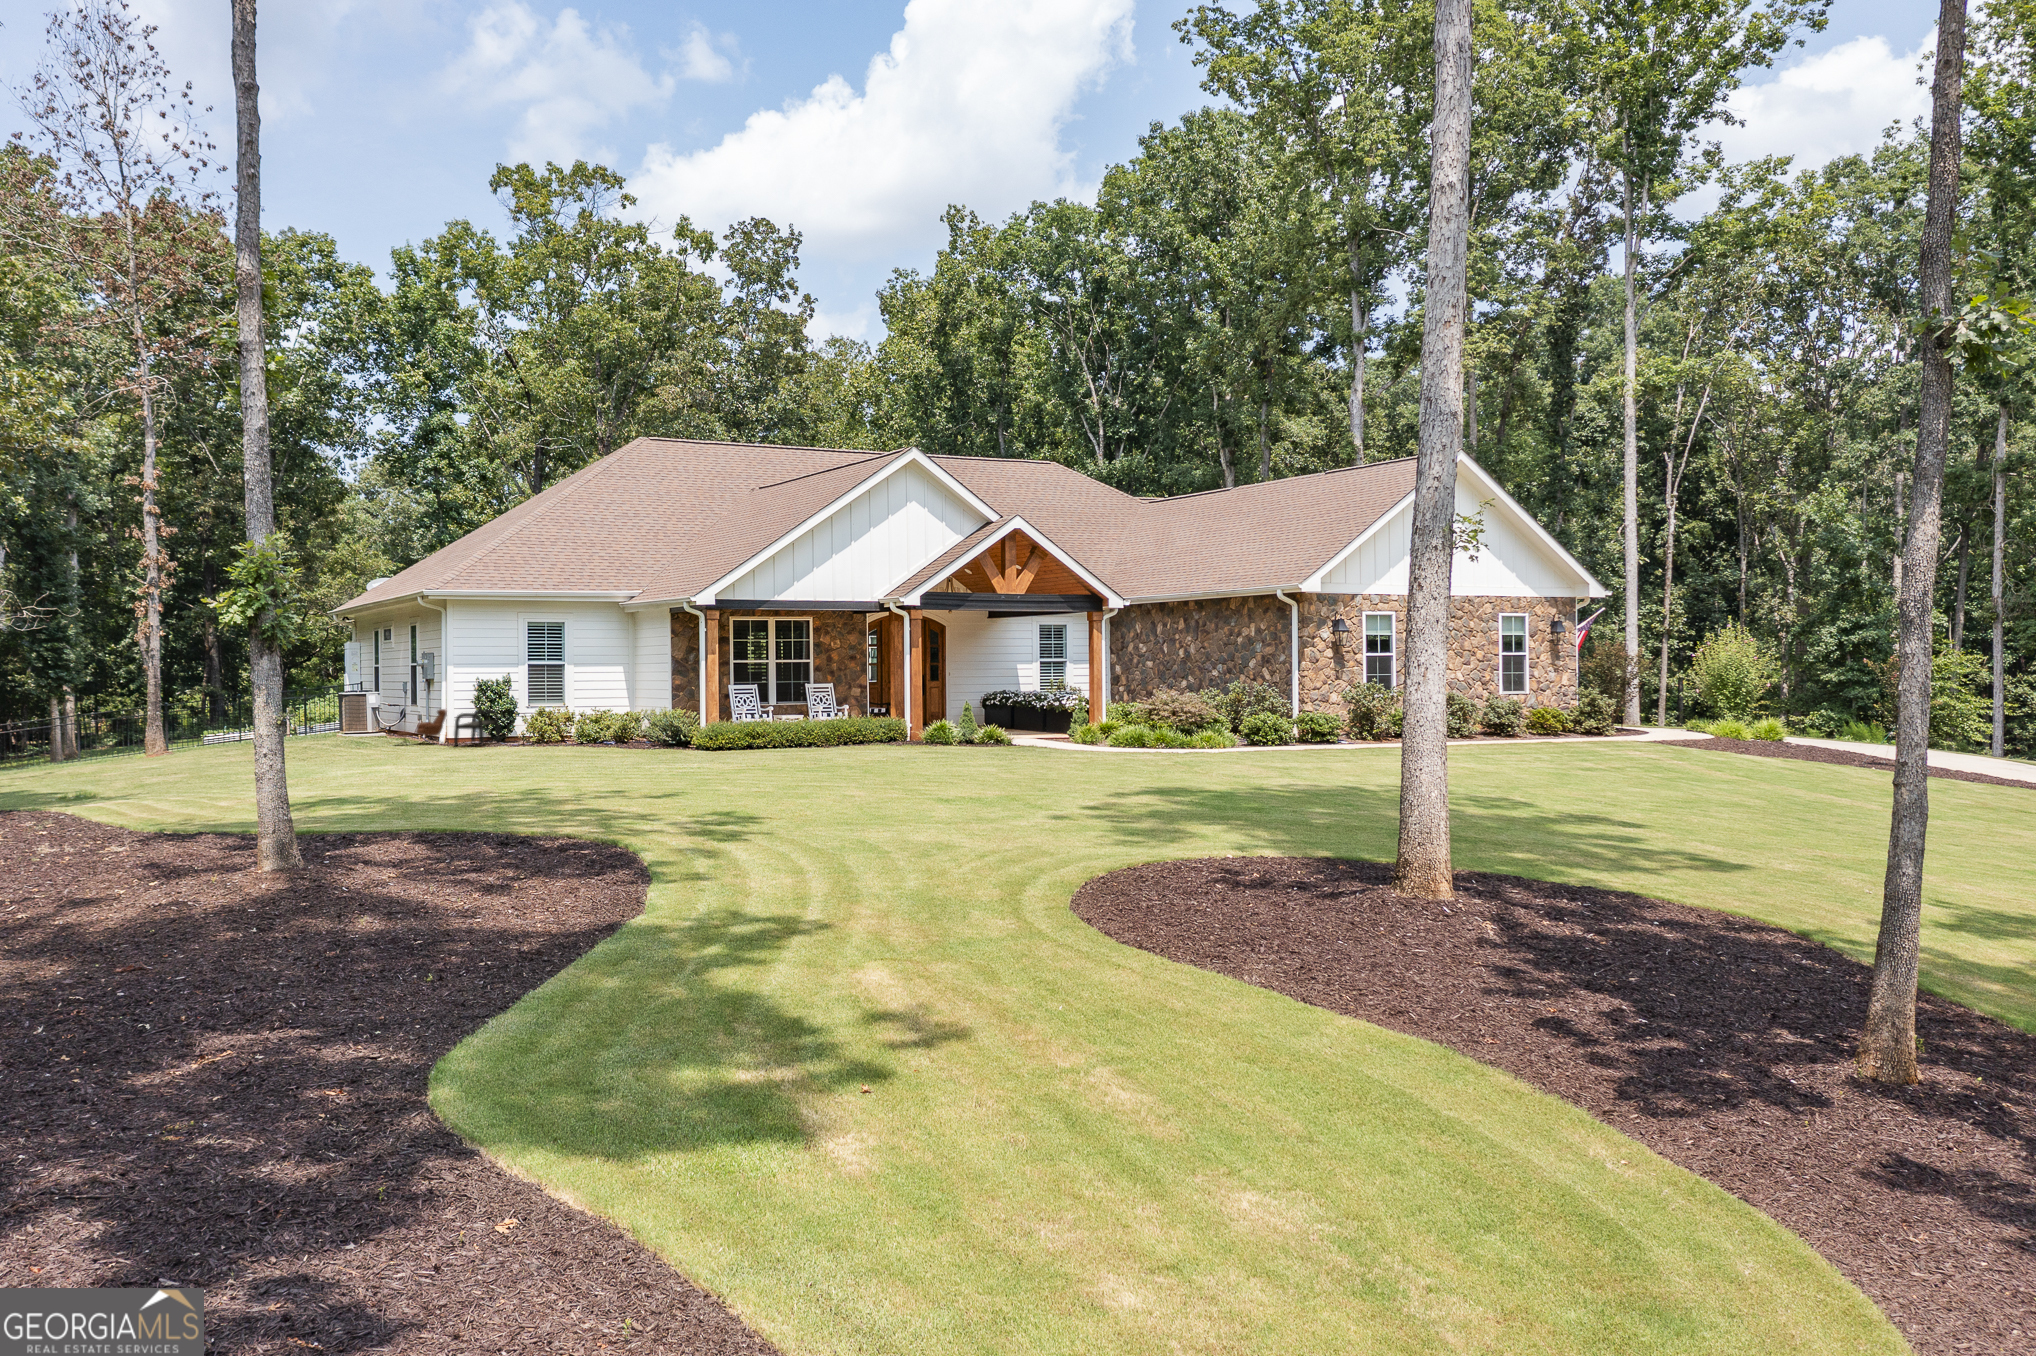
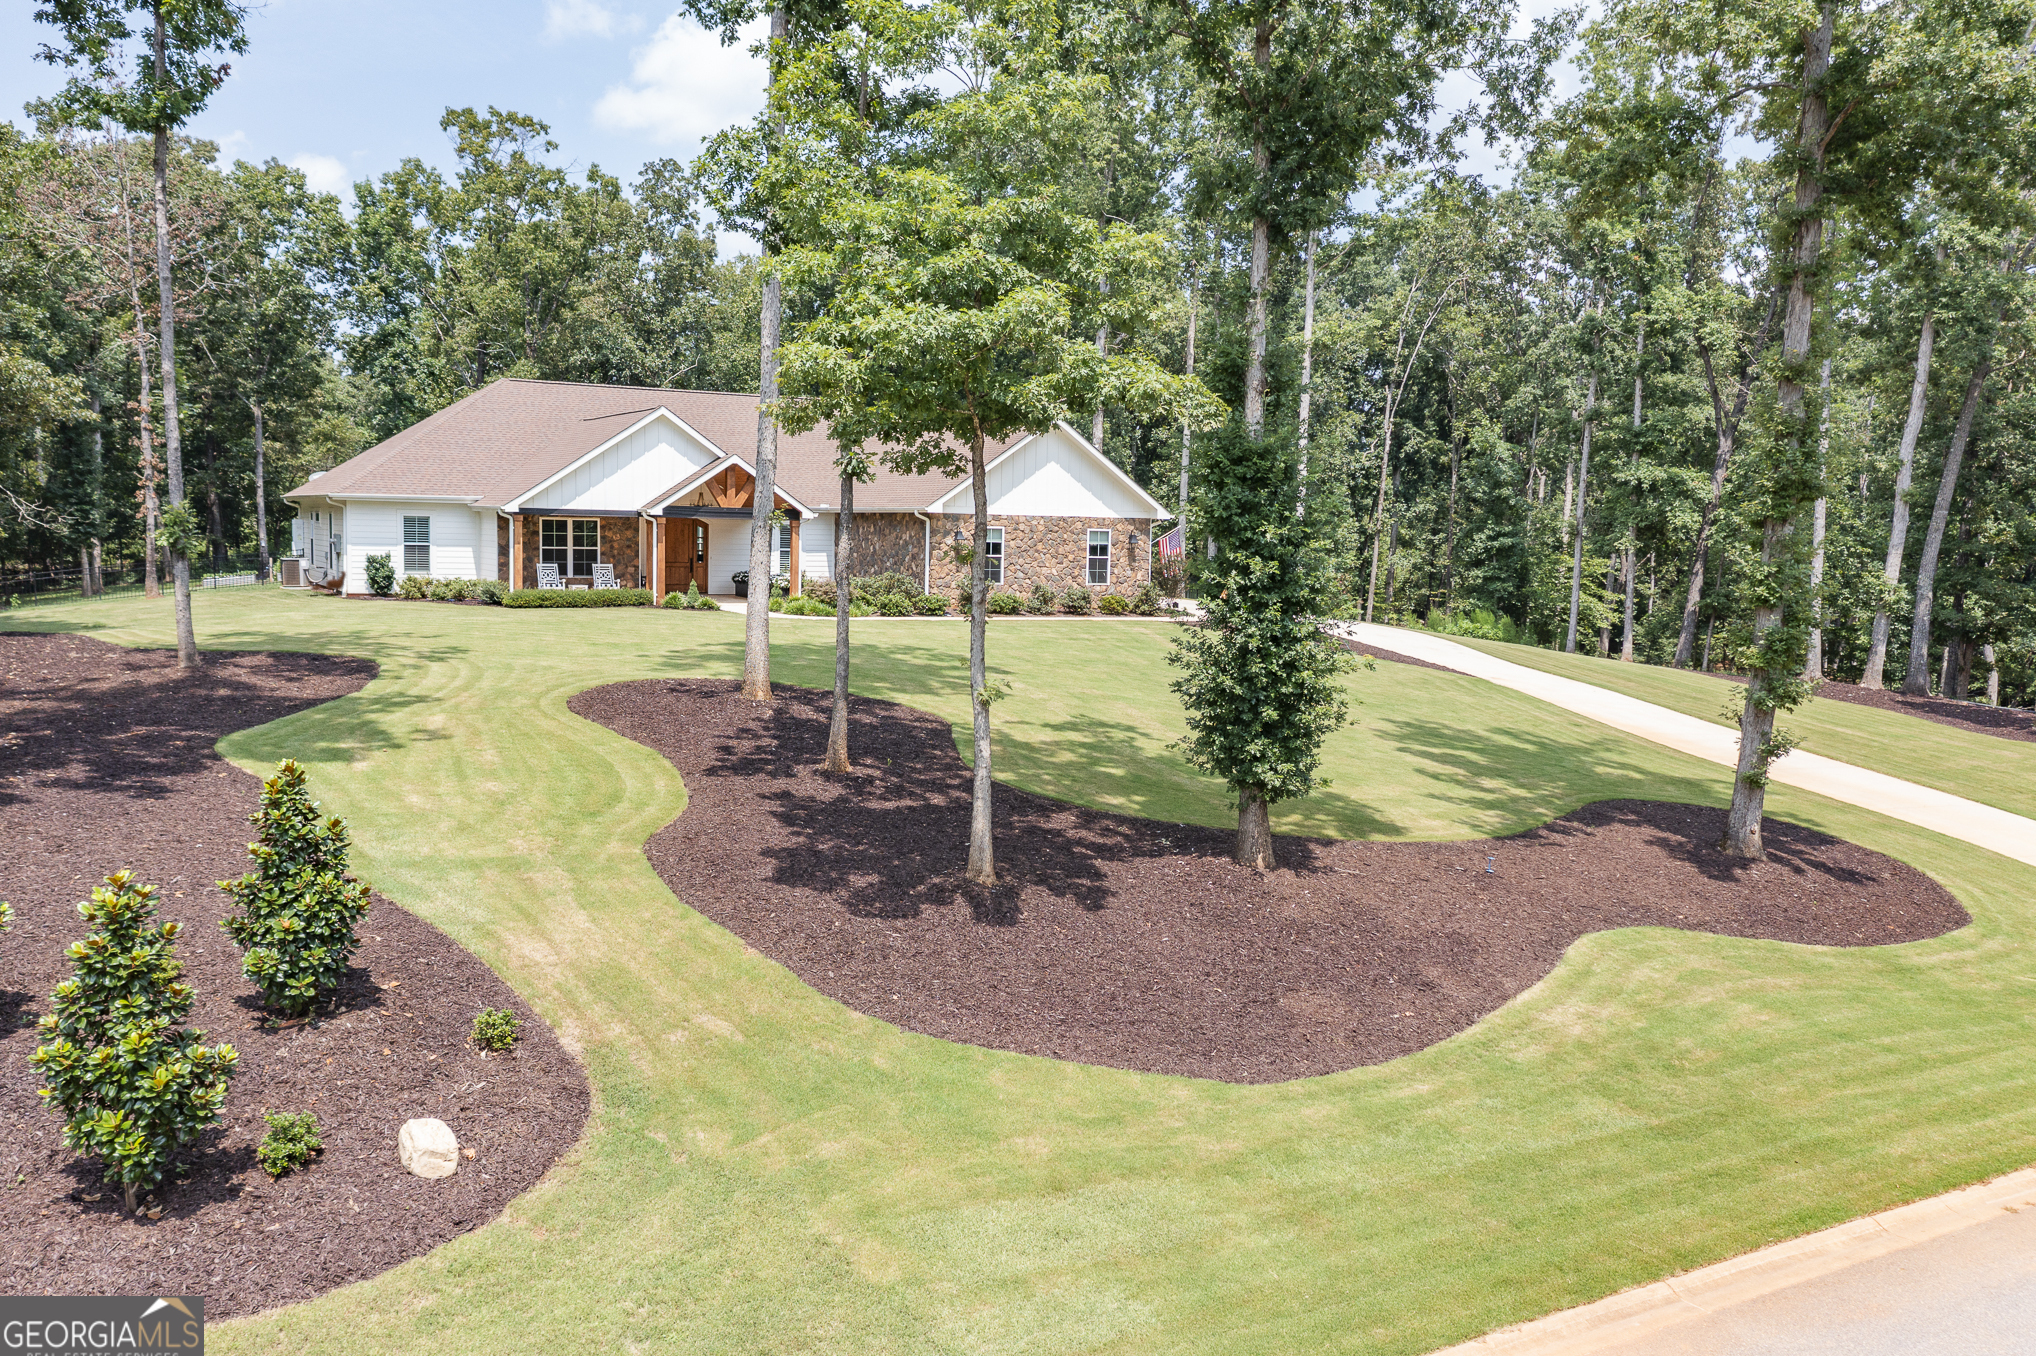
bench: present [454,710,500,746] -> none [345,573,384,600]

